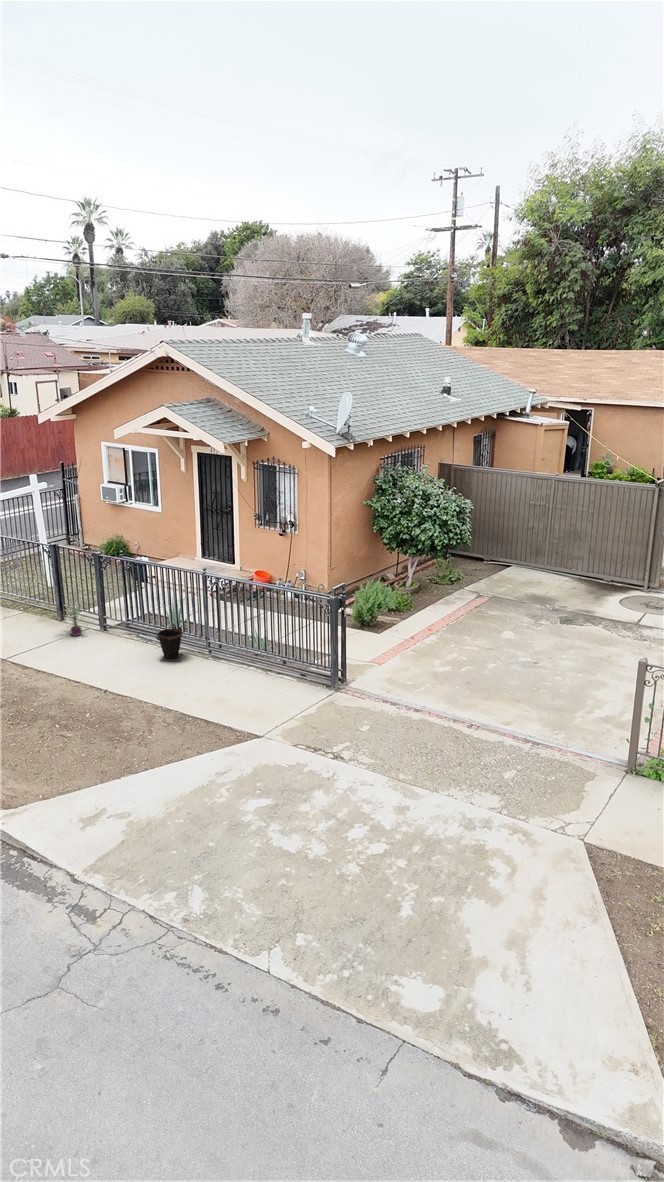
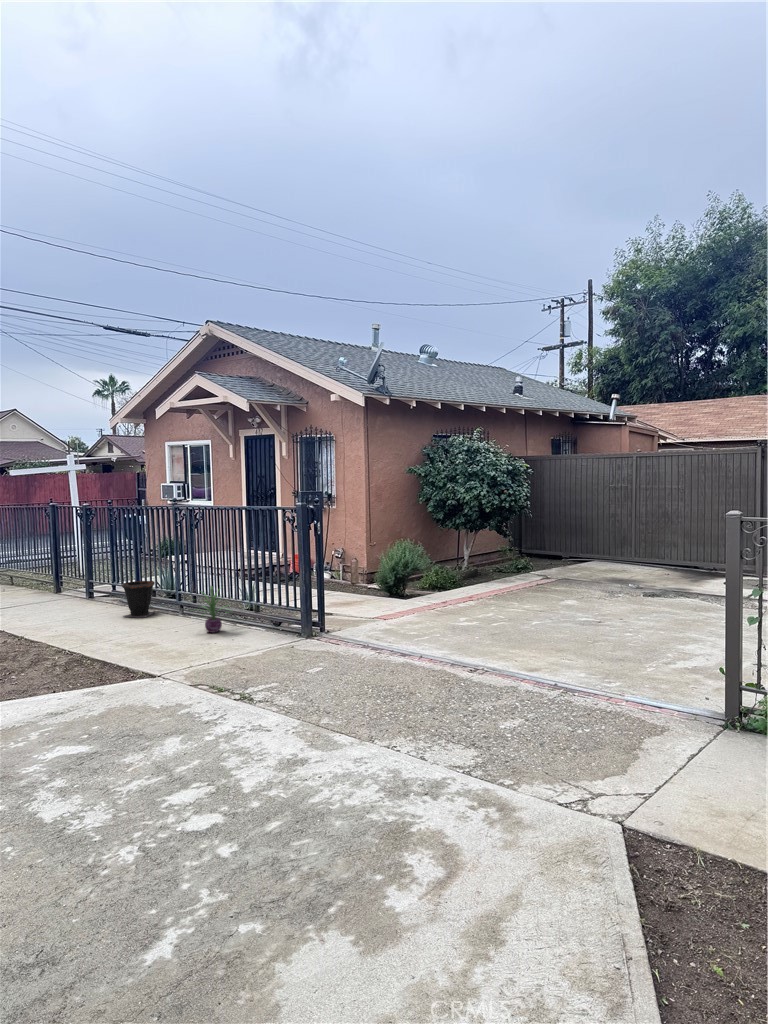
decorative plant: present [68,605,82,636] -> present [202,586,223,633]

